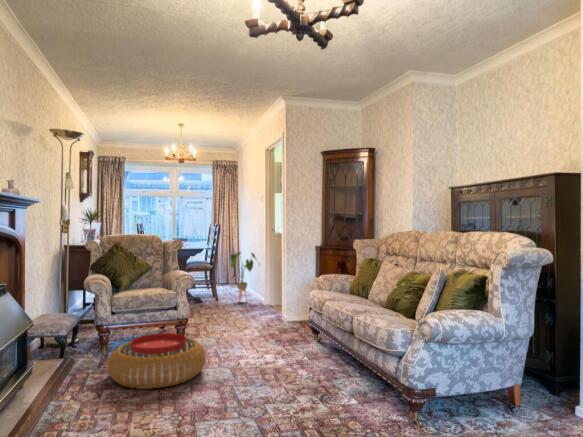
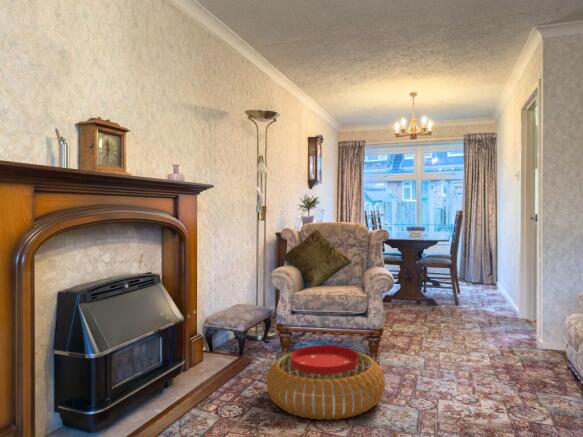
house plant: present [231,252,260,302] -> none [469,243,513,311]

